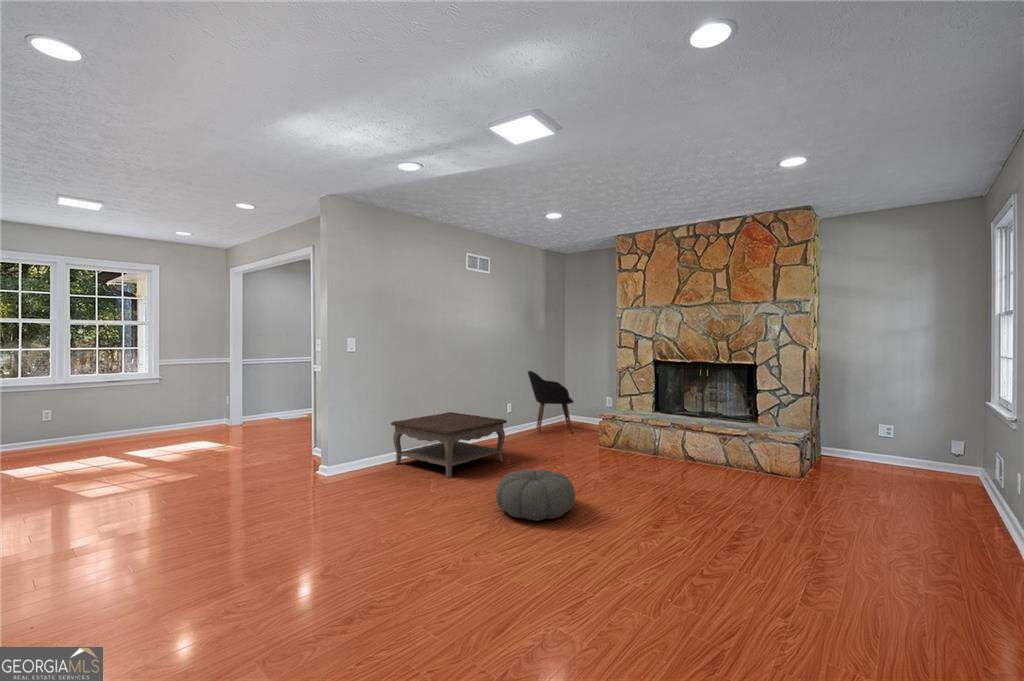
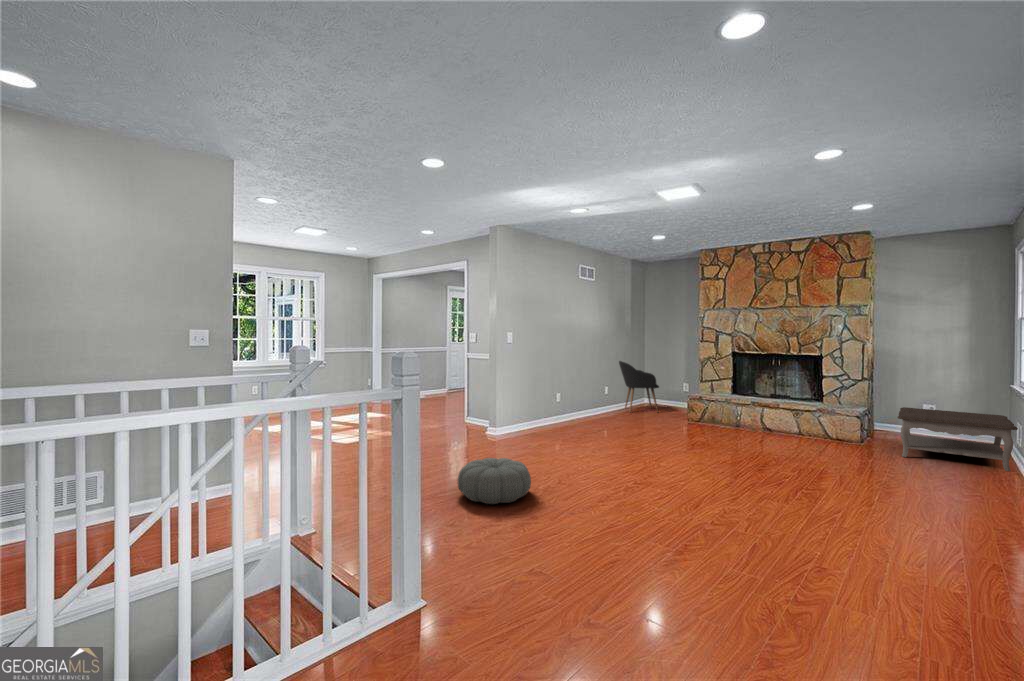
coffee table: present [391,412,507,478] -> present [897,407,1018,471]
pouf: present [496,469,575,521] -> present [458,458,531,504]

